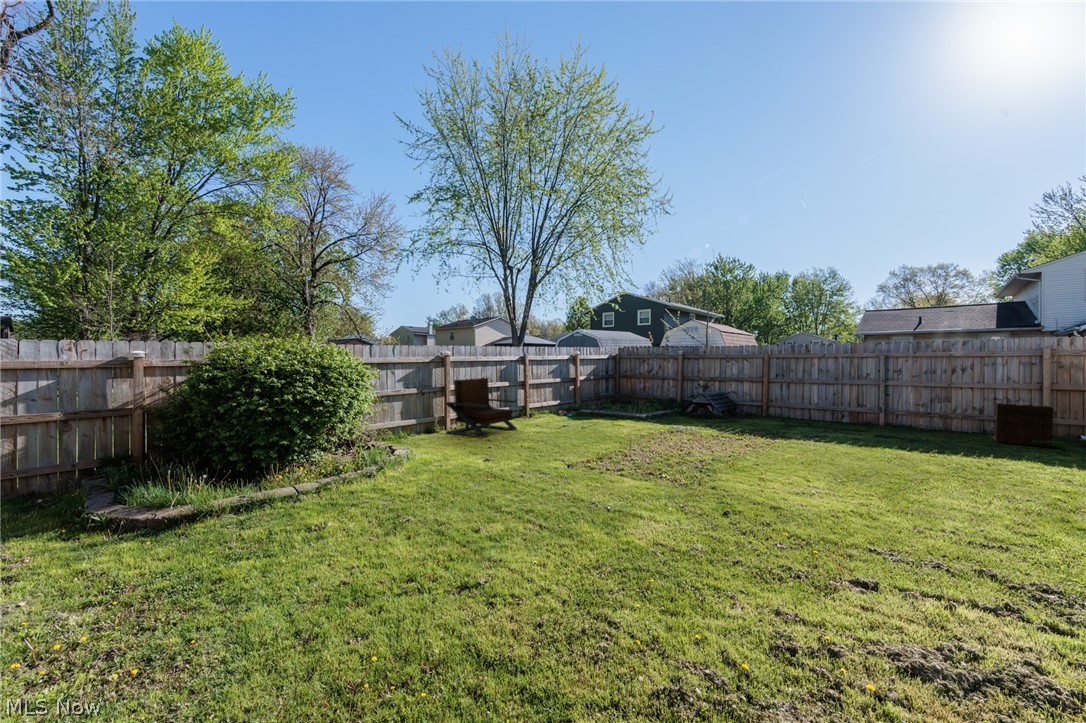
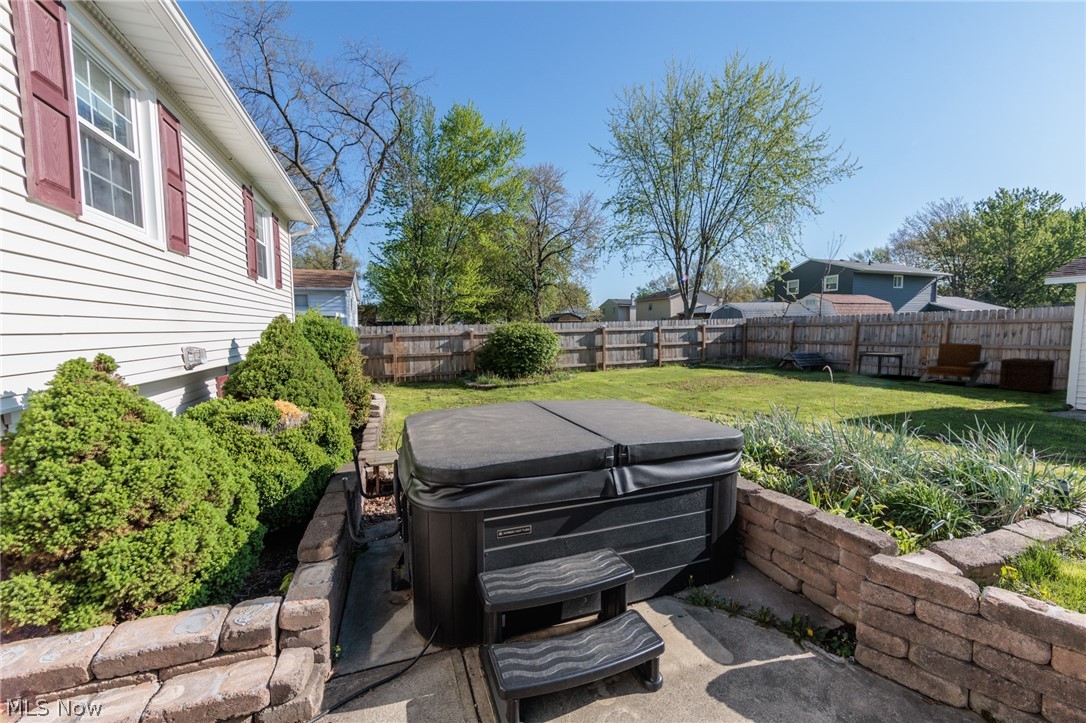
lounge chair: present [446,378,517,438] -> present [919,343,989,387]
round table: none [789,391,849,427] -> present [857,351,905,377]

